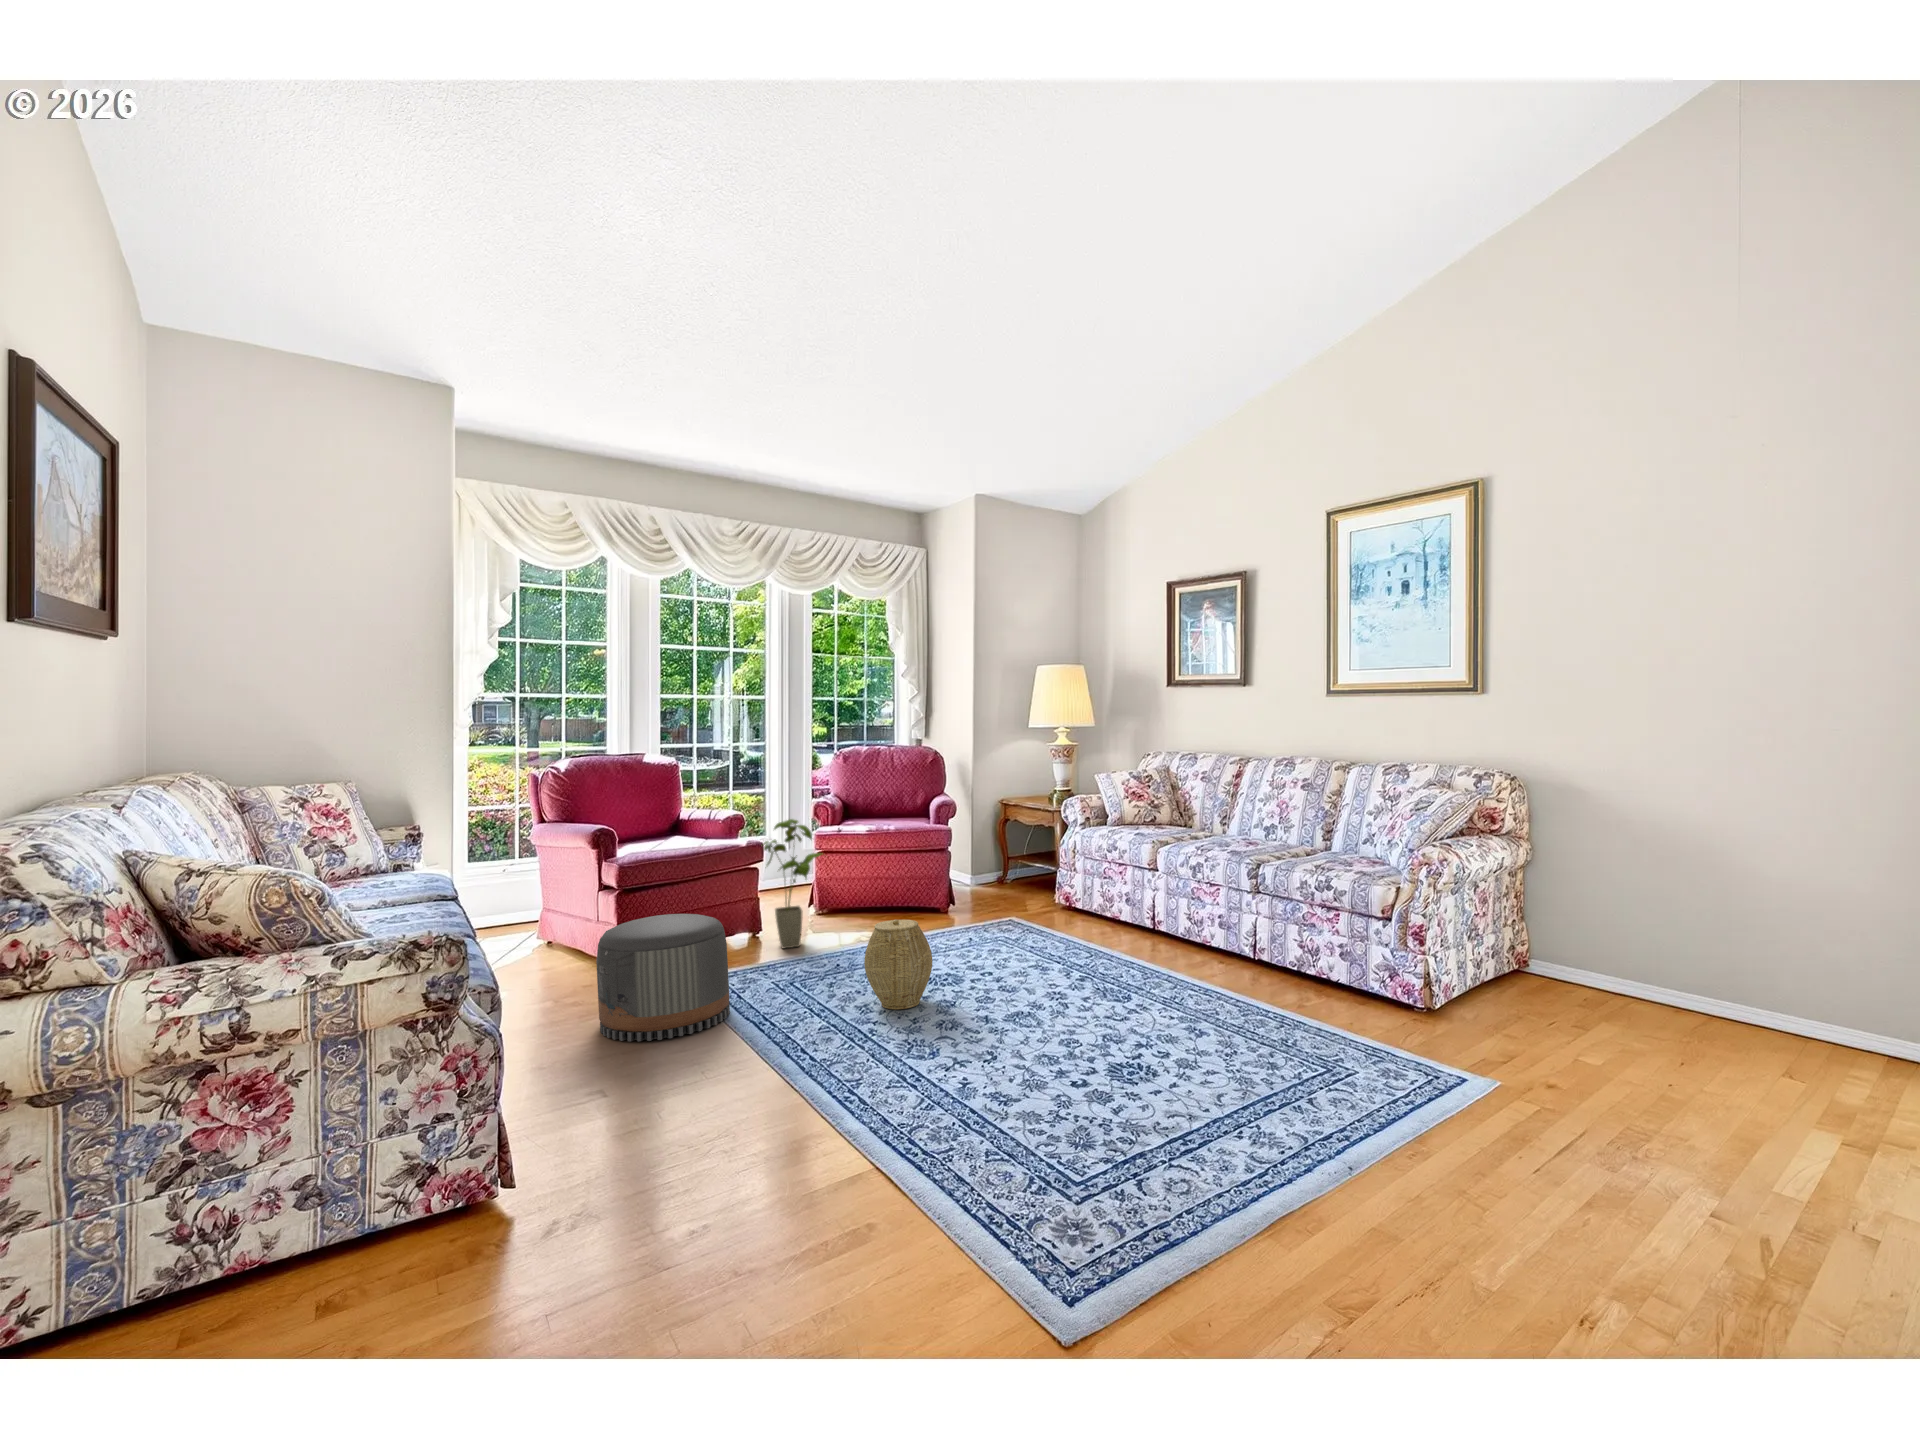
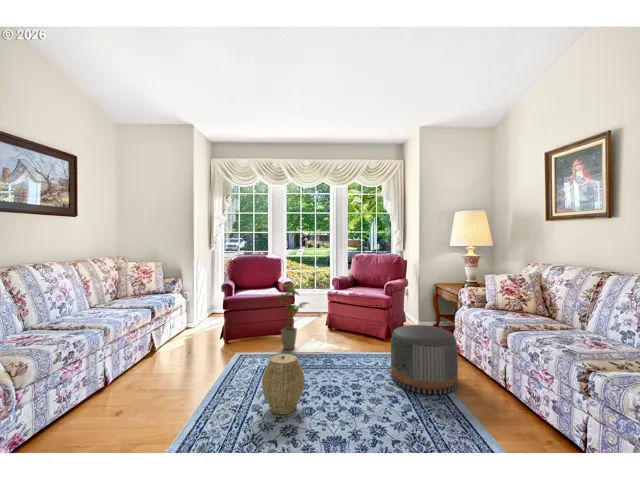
pouf: present [596,914,730,1041] -> present [391,325,458,394]

